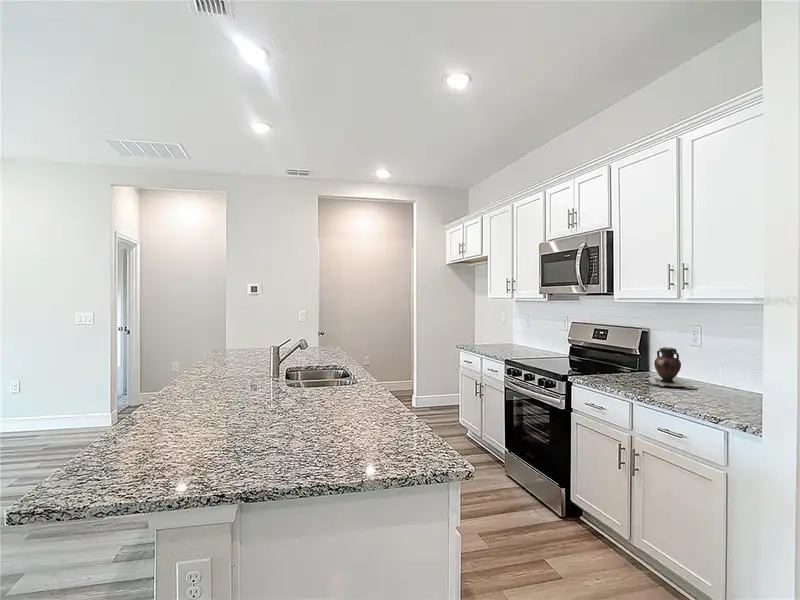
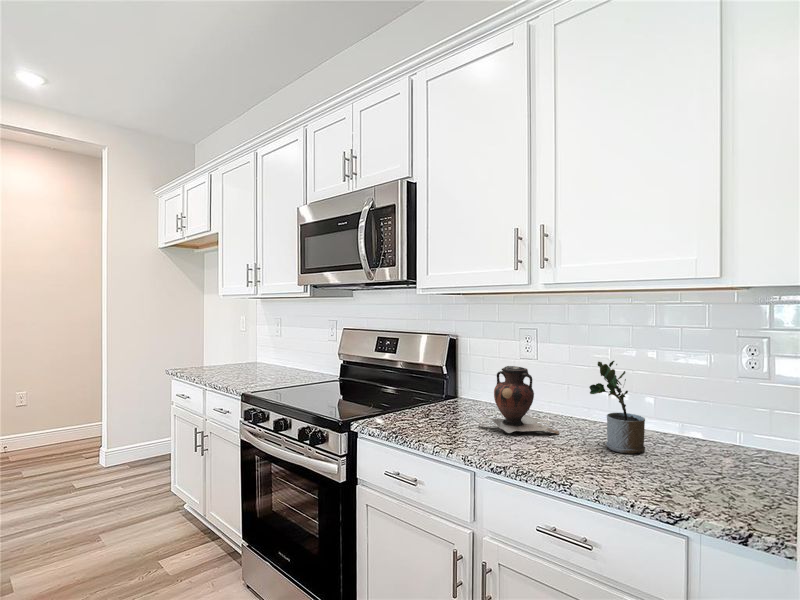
potted plant: none [706,345,746,400] -> present [589,361,645,454]

